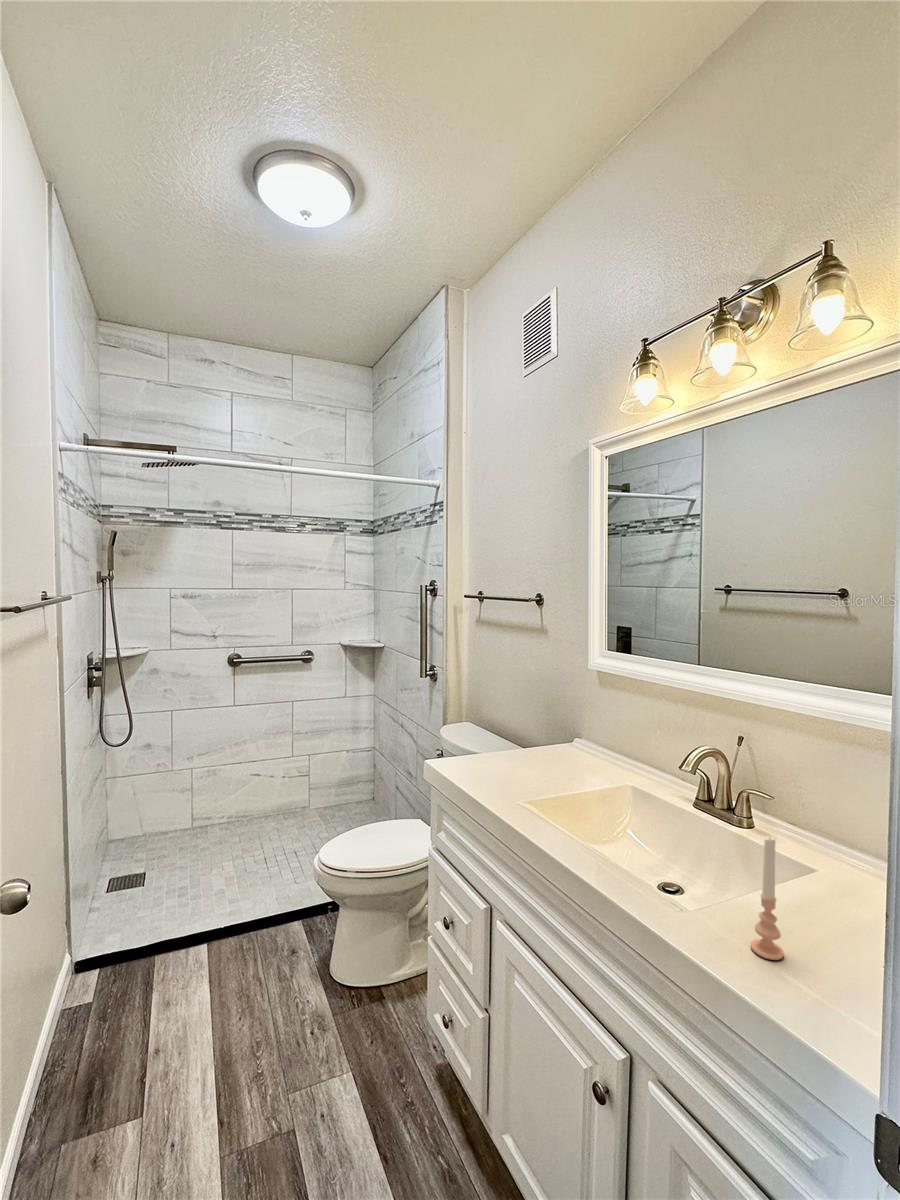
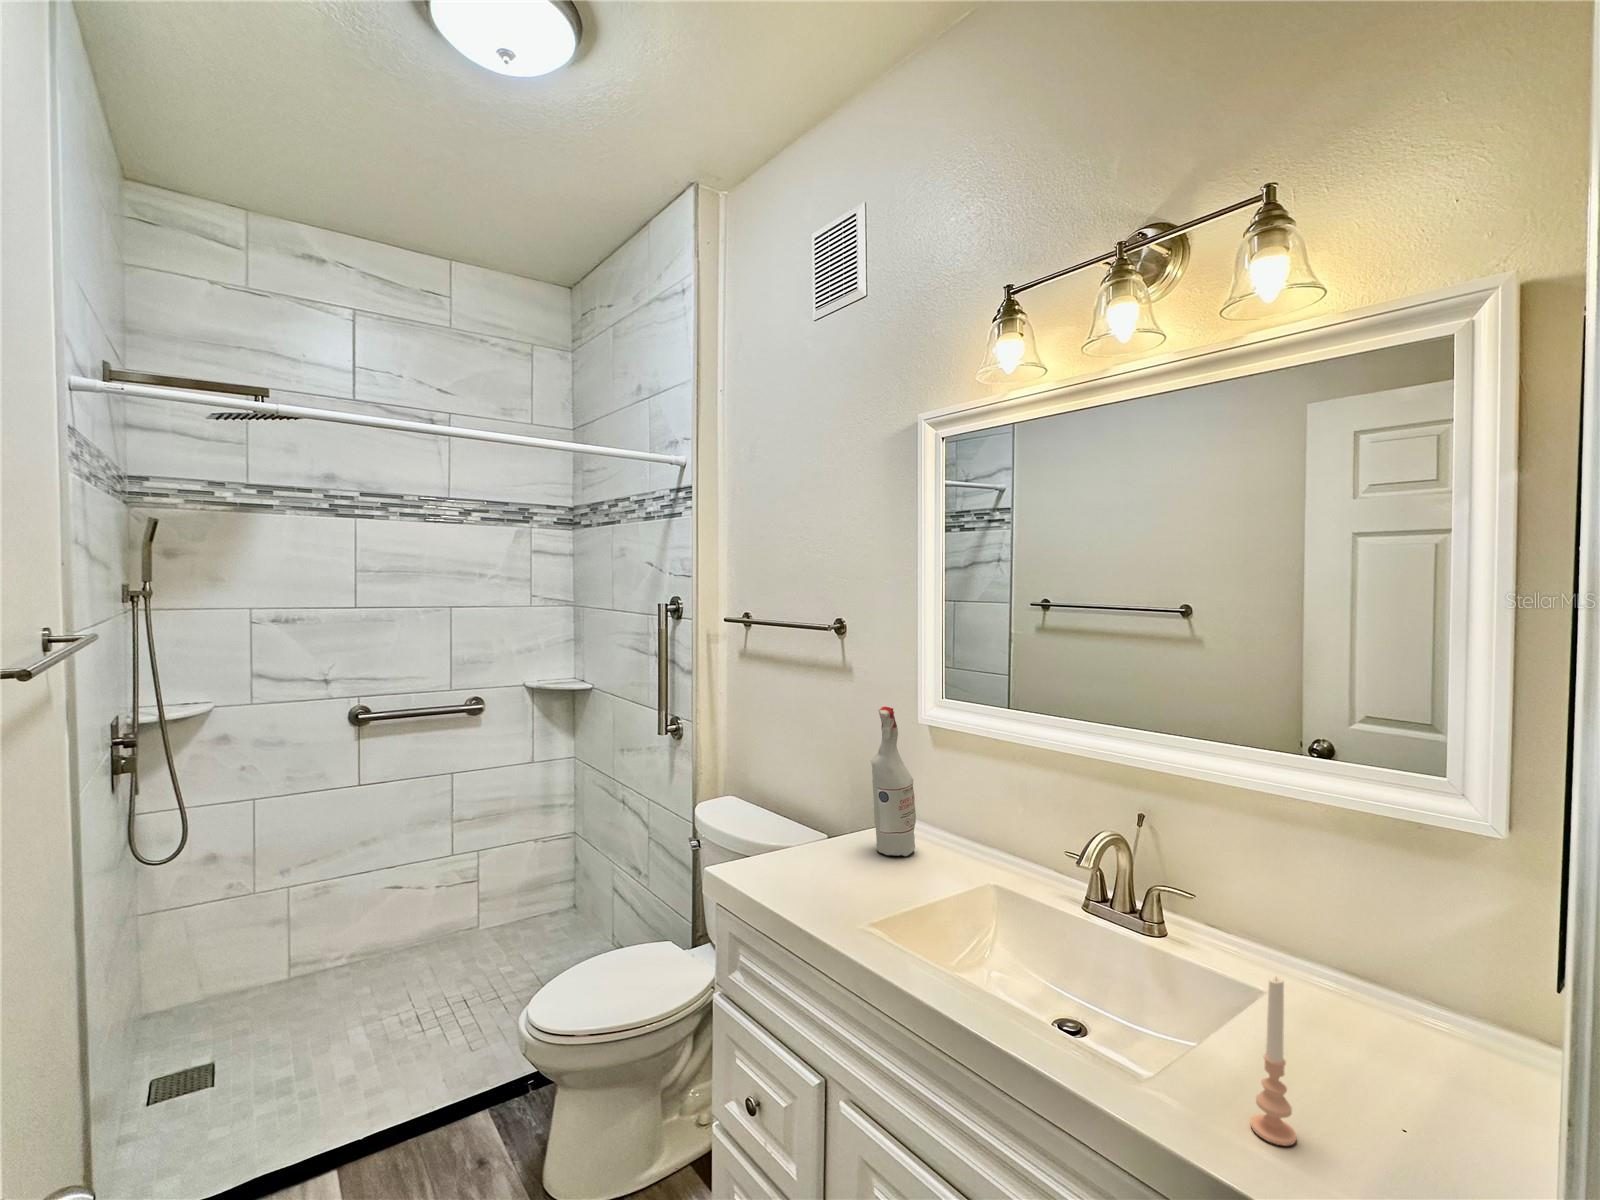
spray bottle: none [545,654,579,764] -> present [871,707,916,856]

